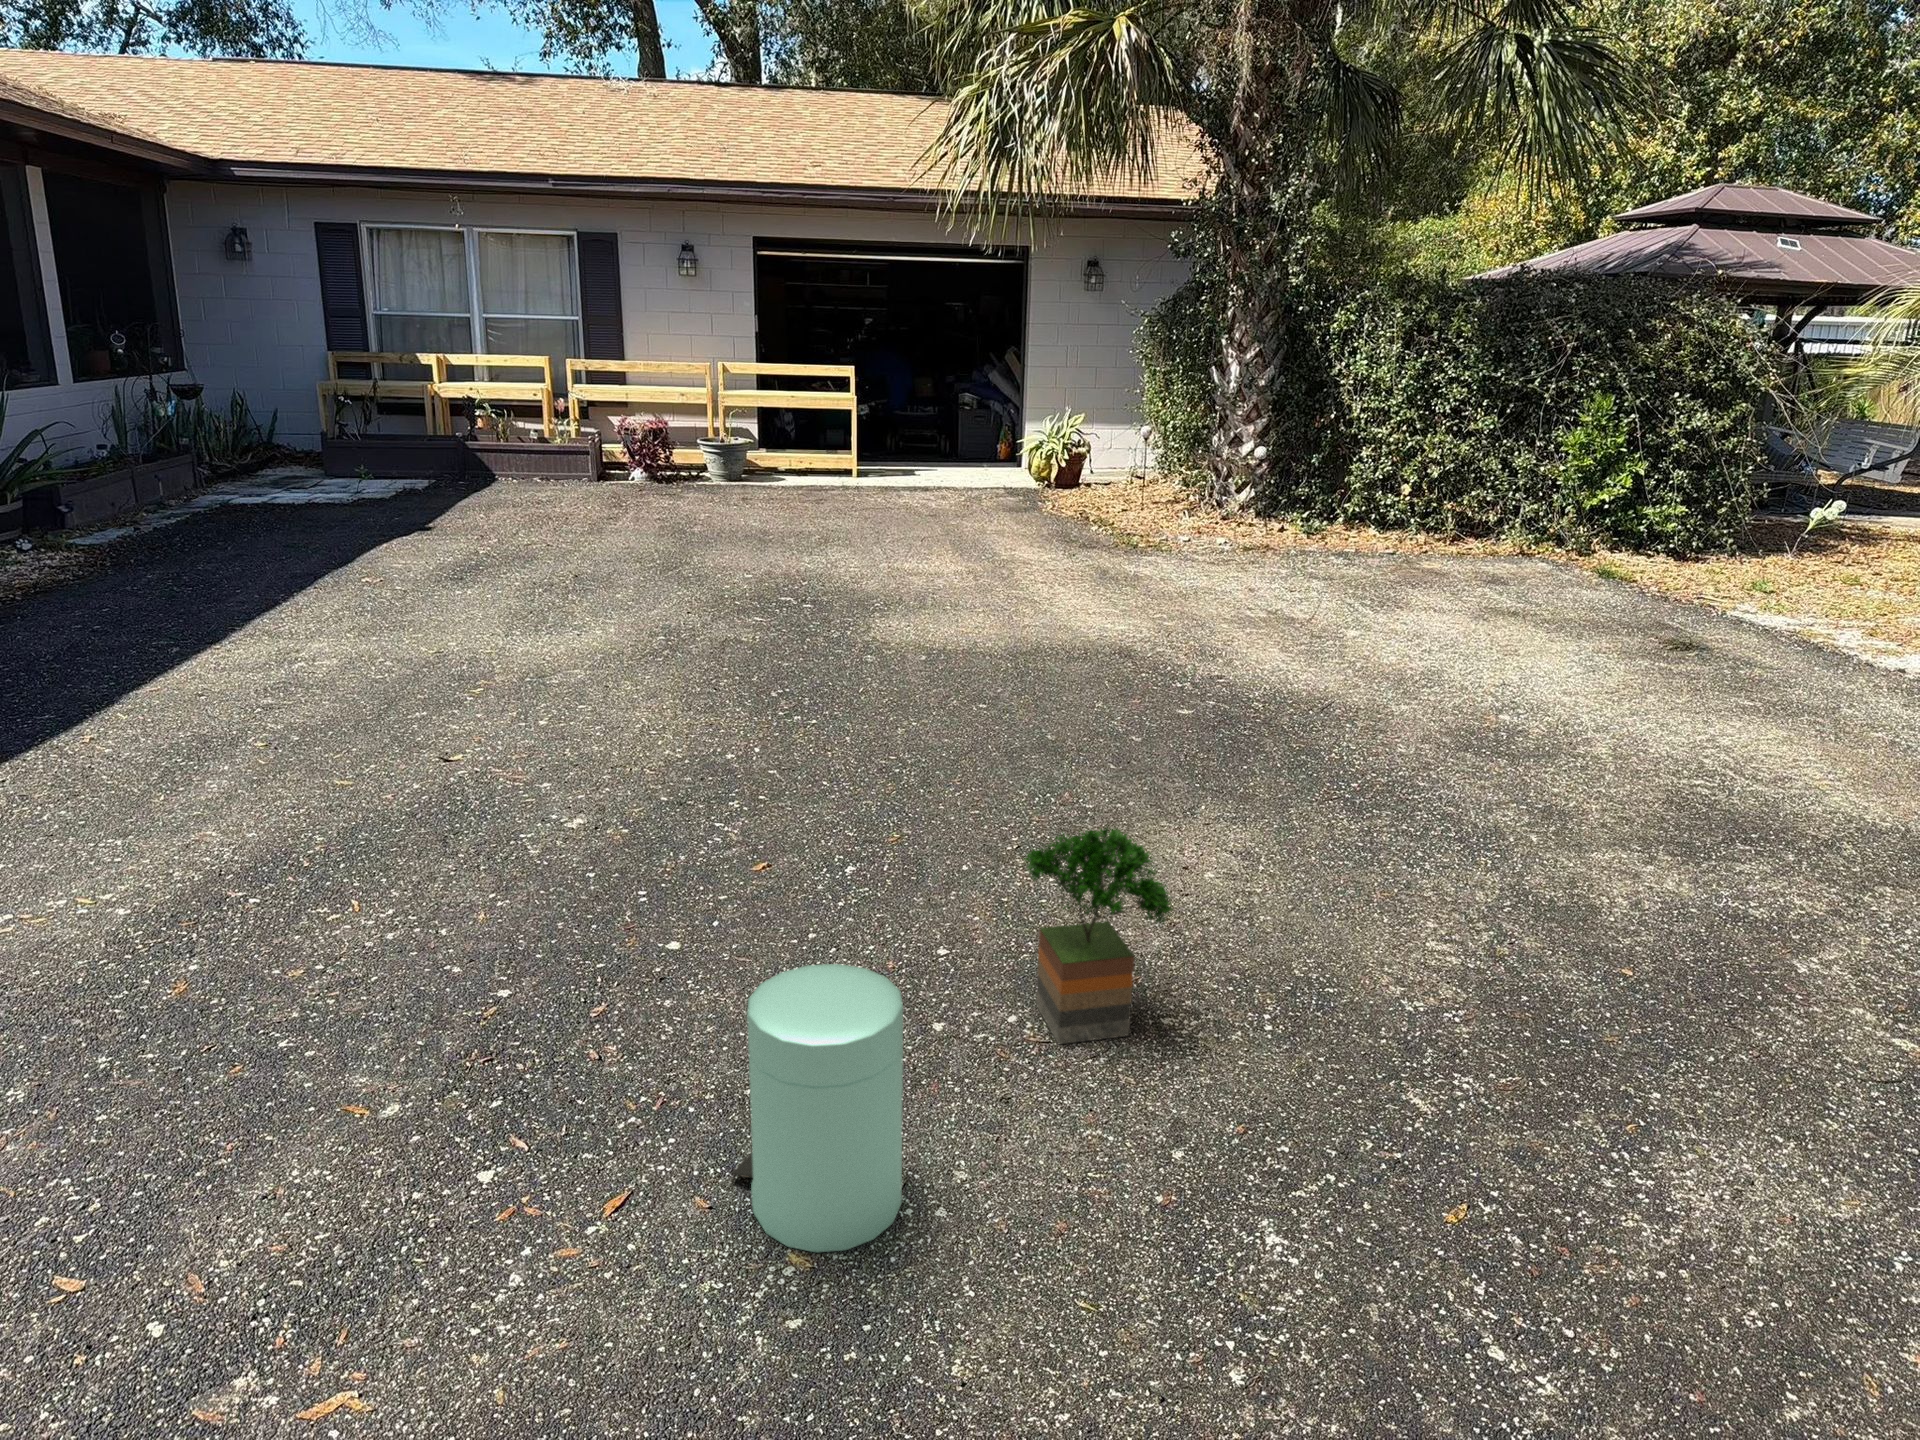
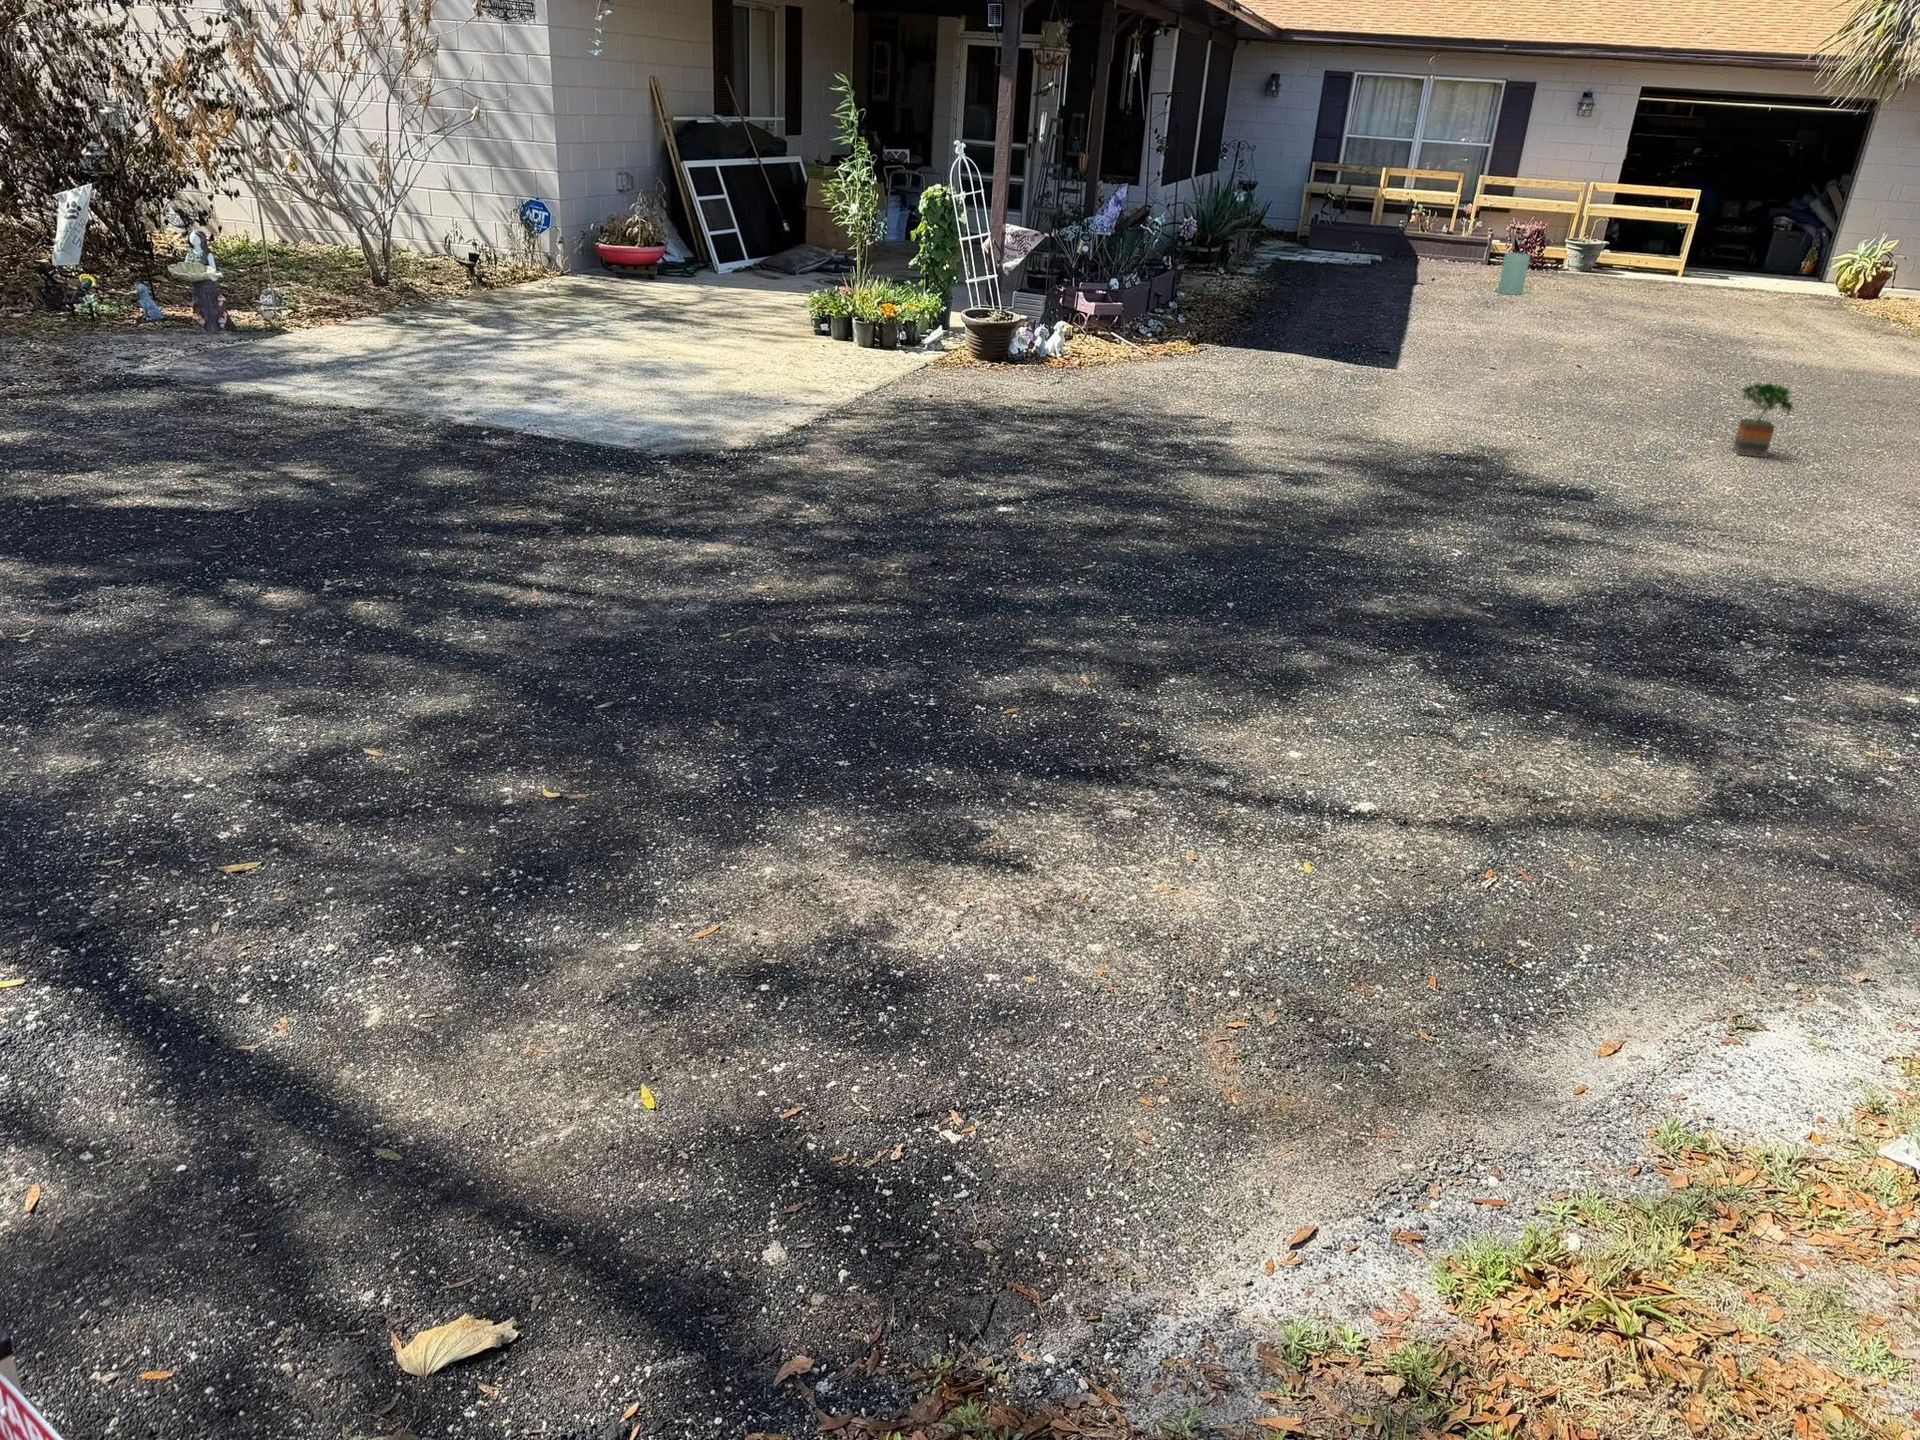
trash can: present [732,964,903,1252] -> present [1497,253,1530,295]

